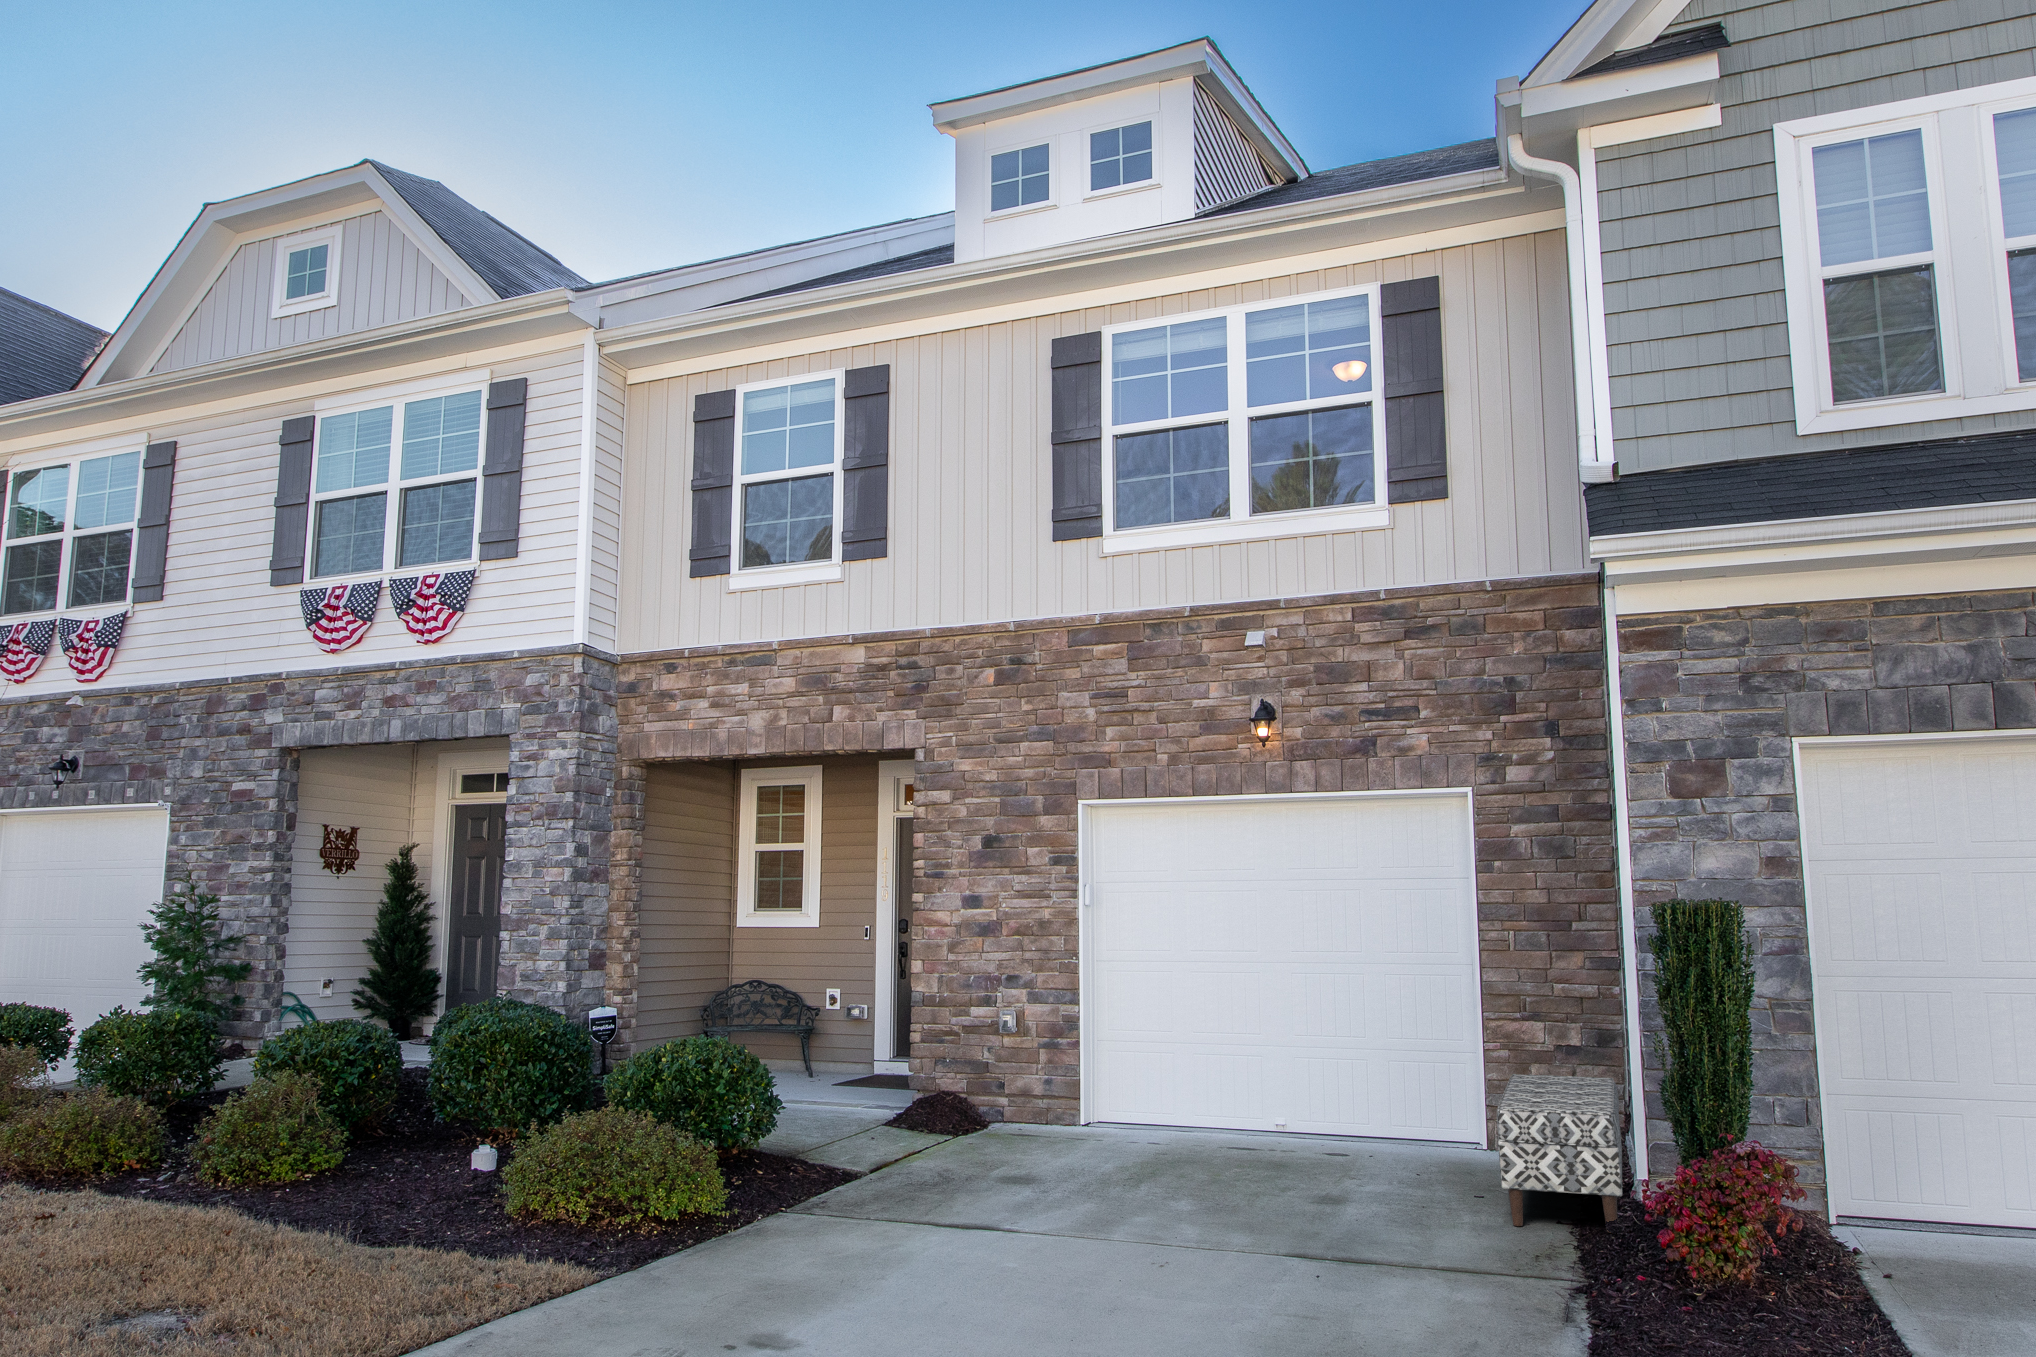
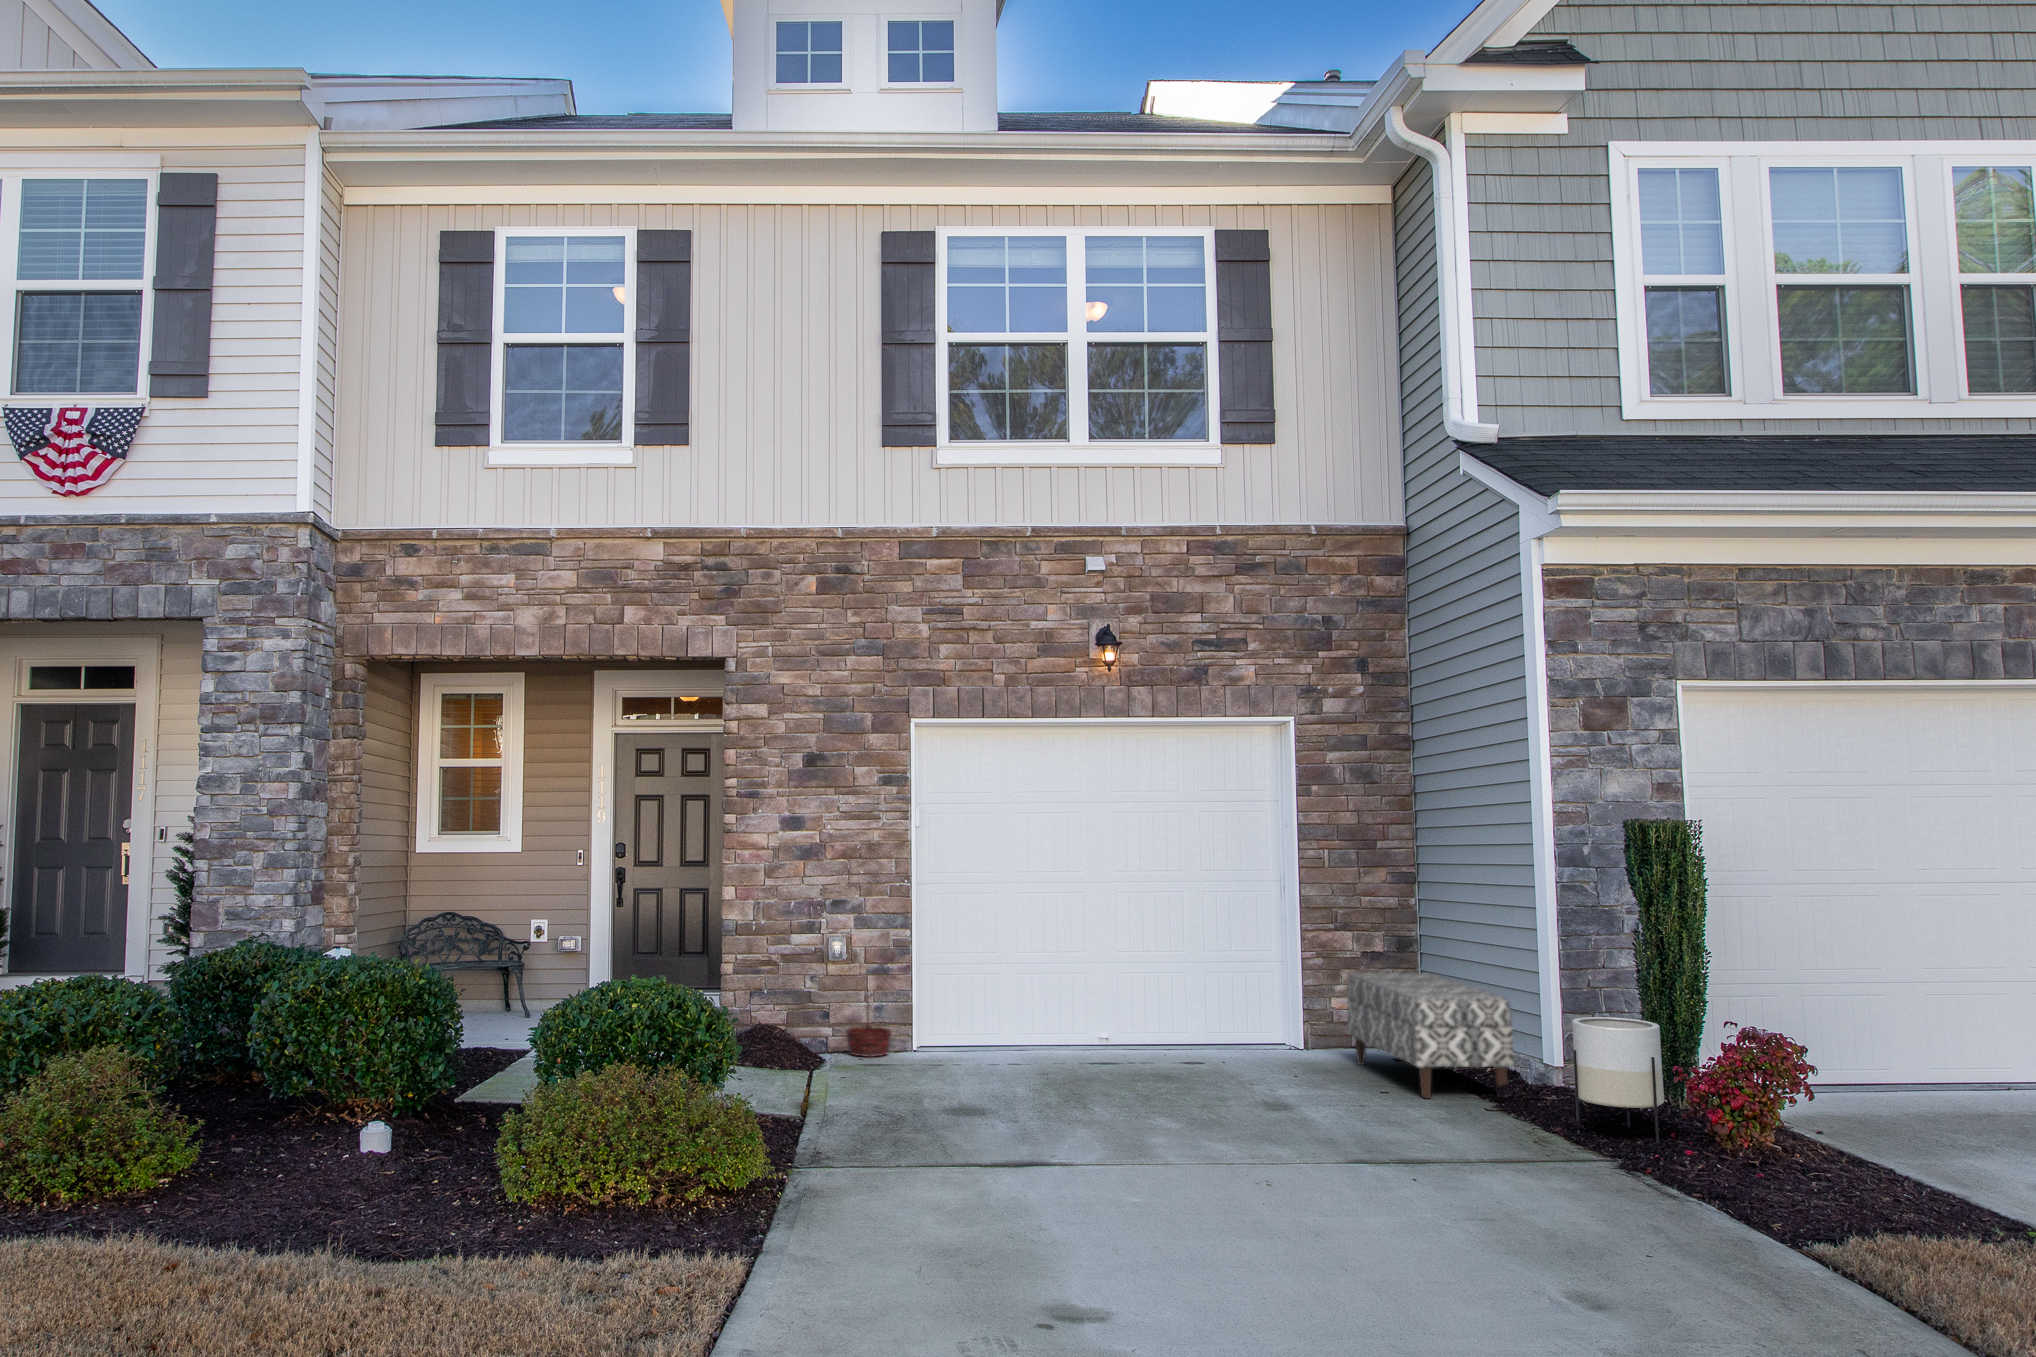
basket: none [1013,1068,1059,1137] -> present [846,991,891,1057]
planter: none [1602,1143,1716,1309] -> present [1572,1017,1664,1143]

